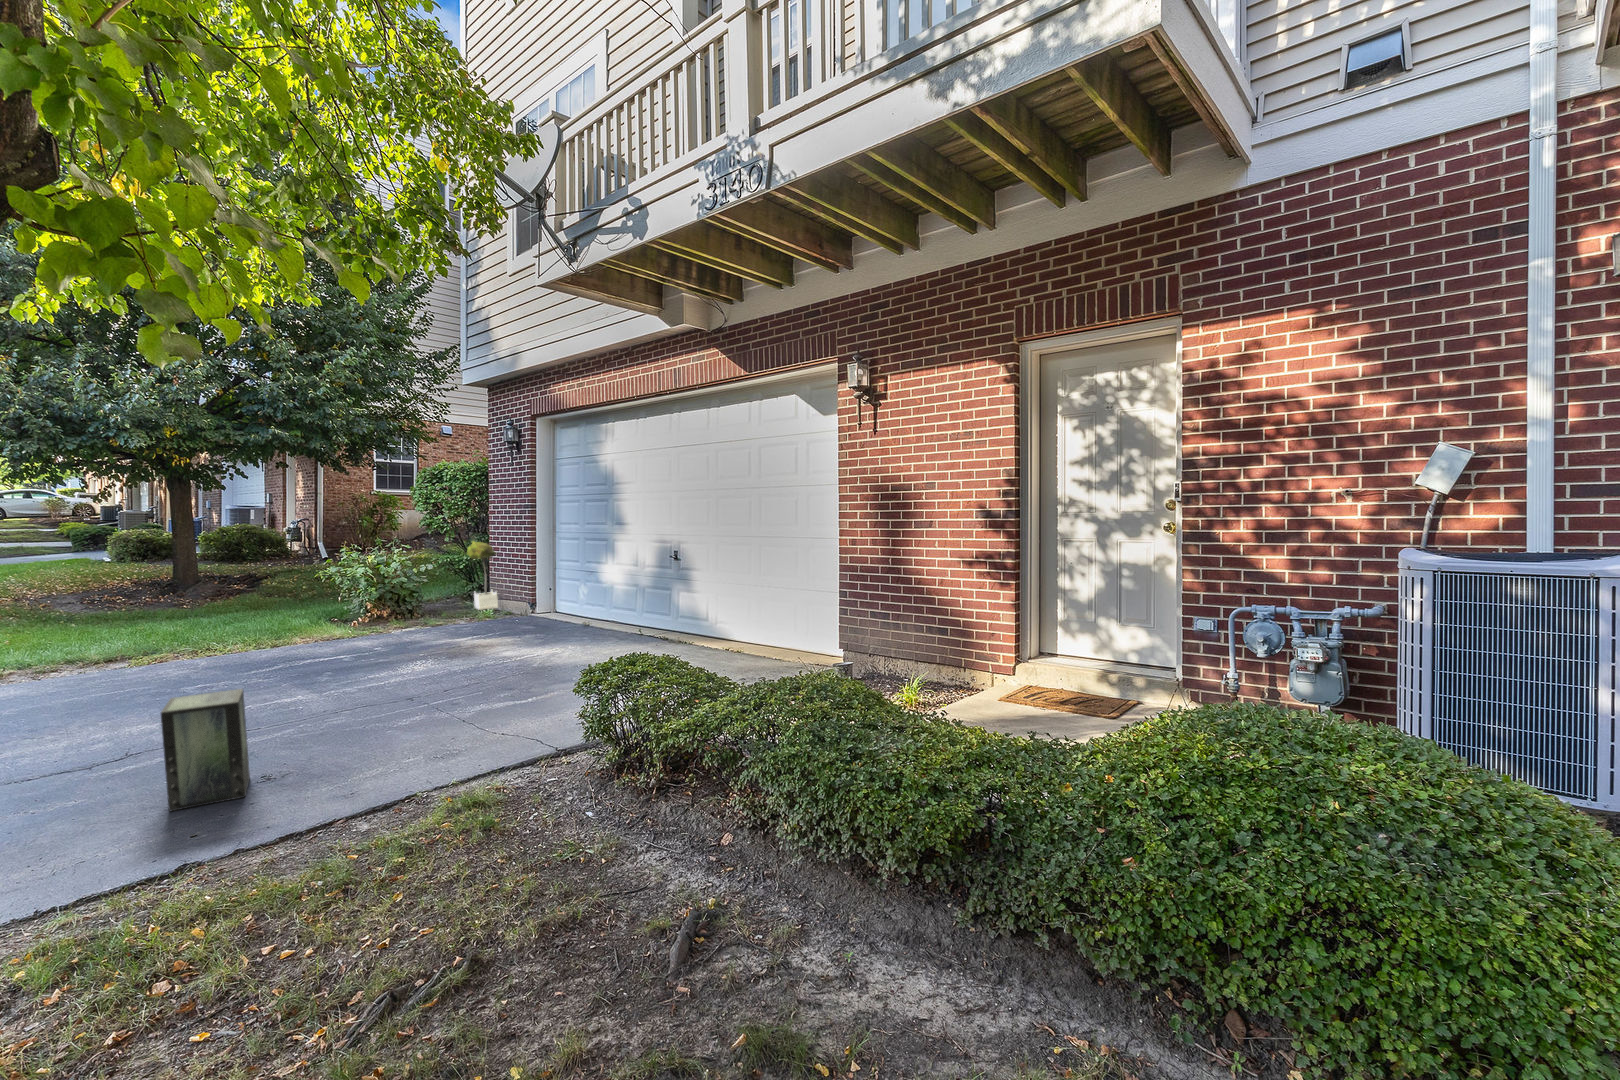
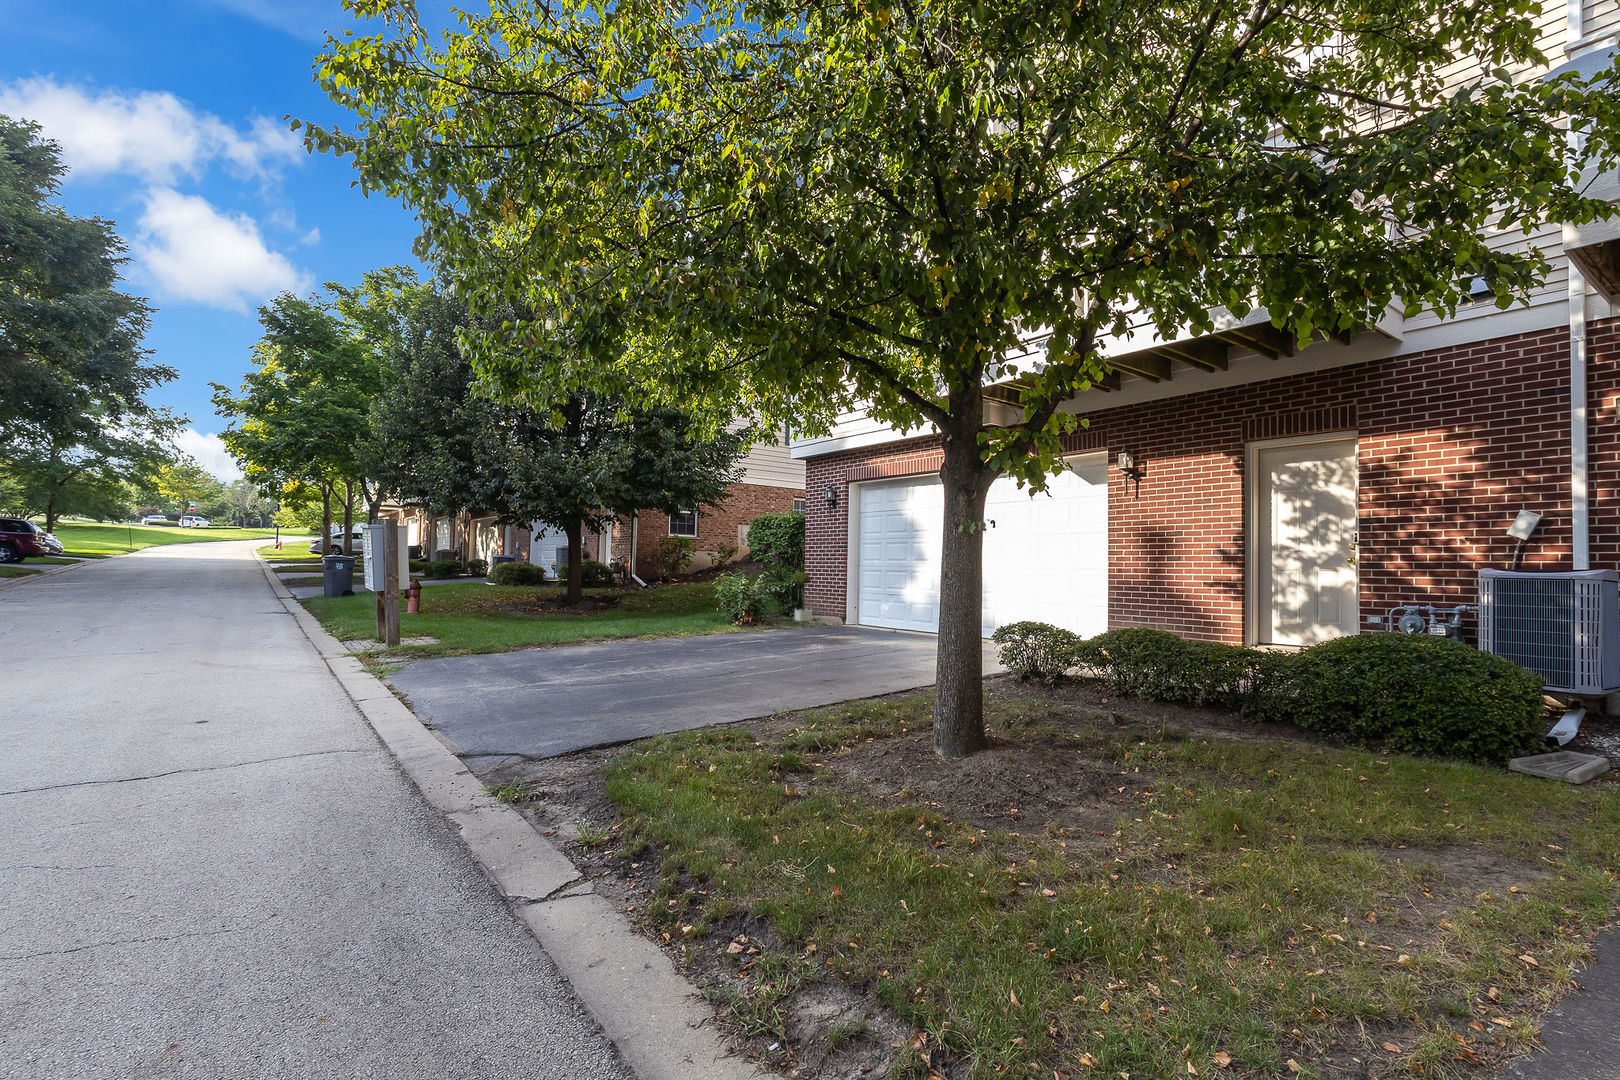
storage box: present [161,689,250,811] -> none [772,631,812,687]

